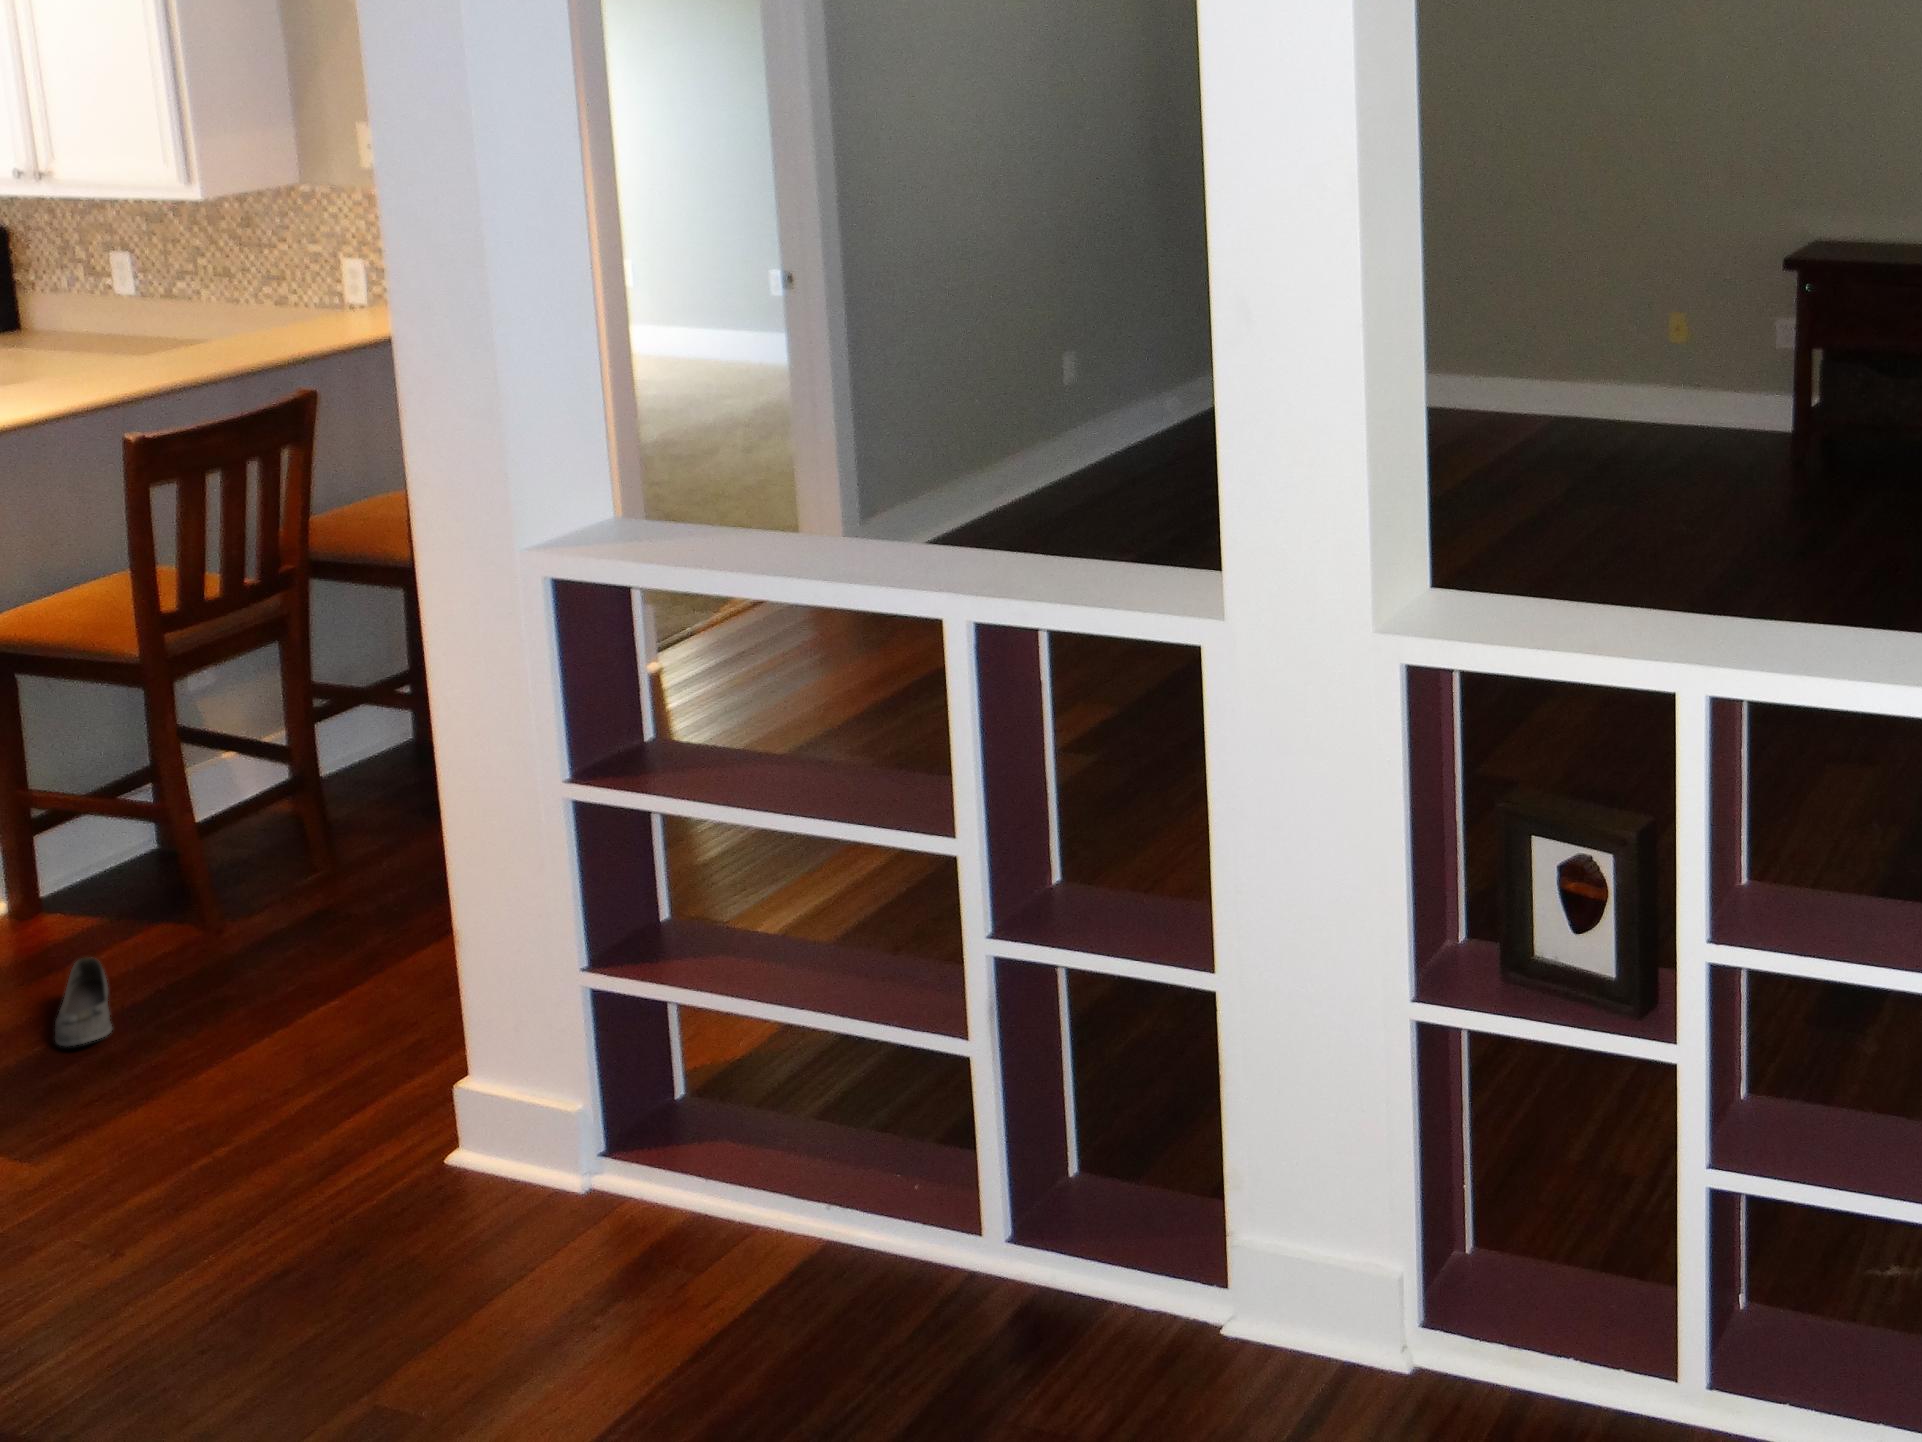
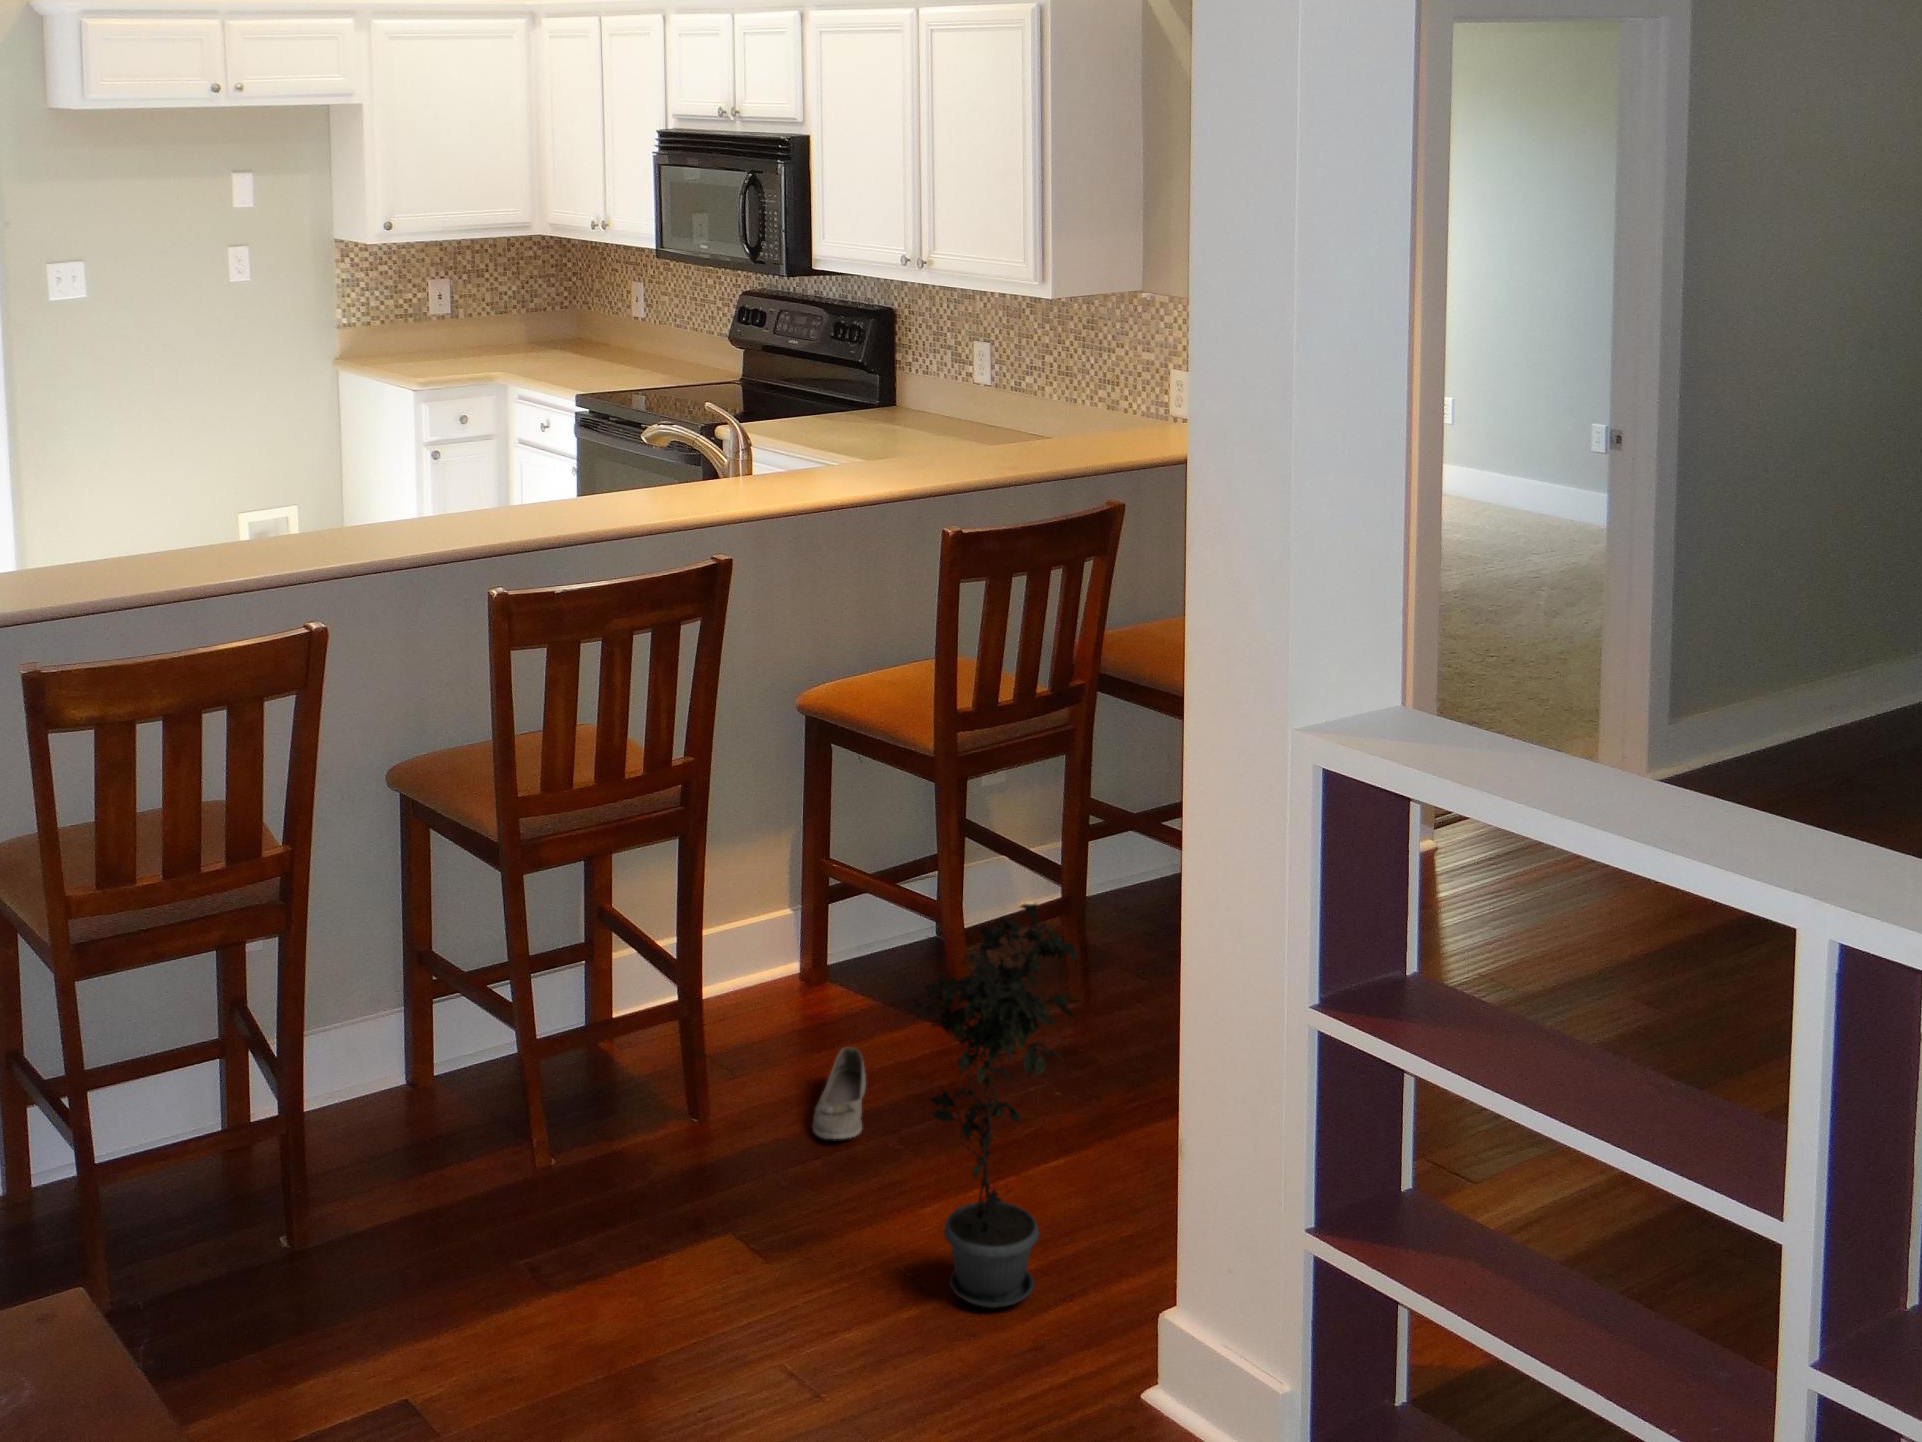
potted plant: none [157,761,344,1136] -> present [915,904,1077,1309]

